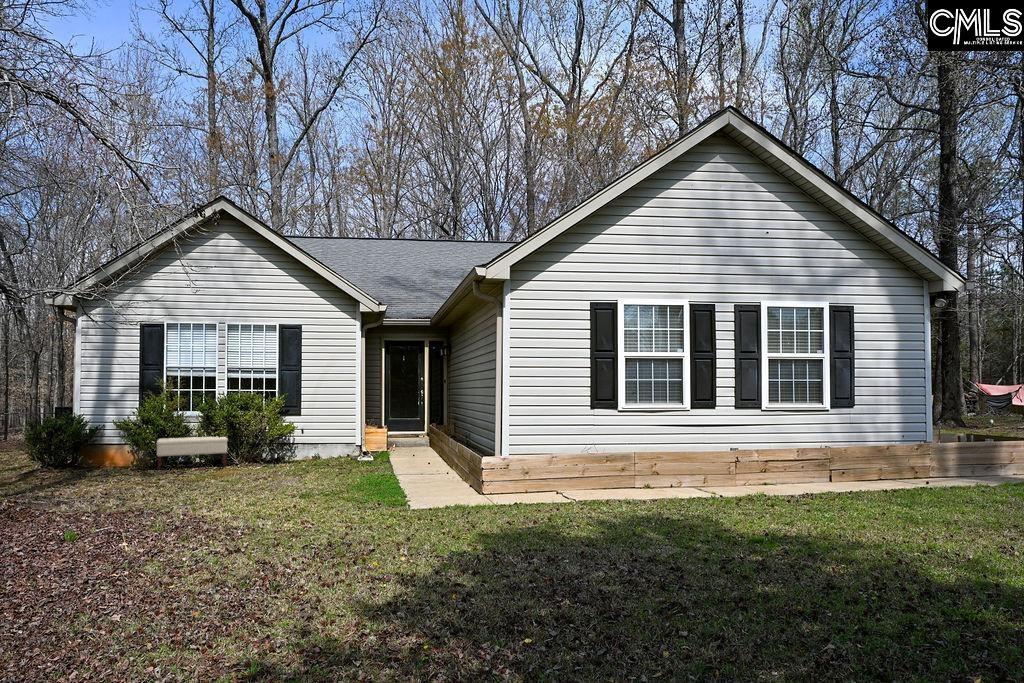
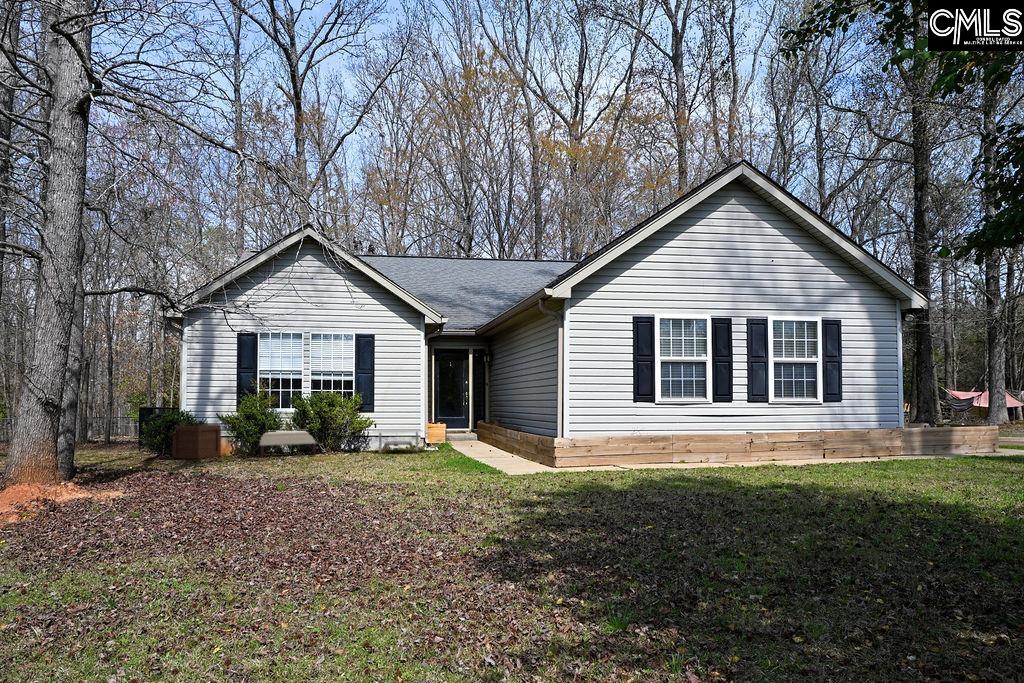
wooden crate: none [56,429,117,472] -> present [172,424,221,459]
round table: none [294,435,356,465] -> present [373,430,422,454]

